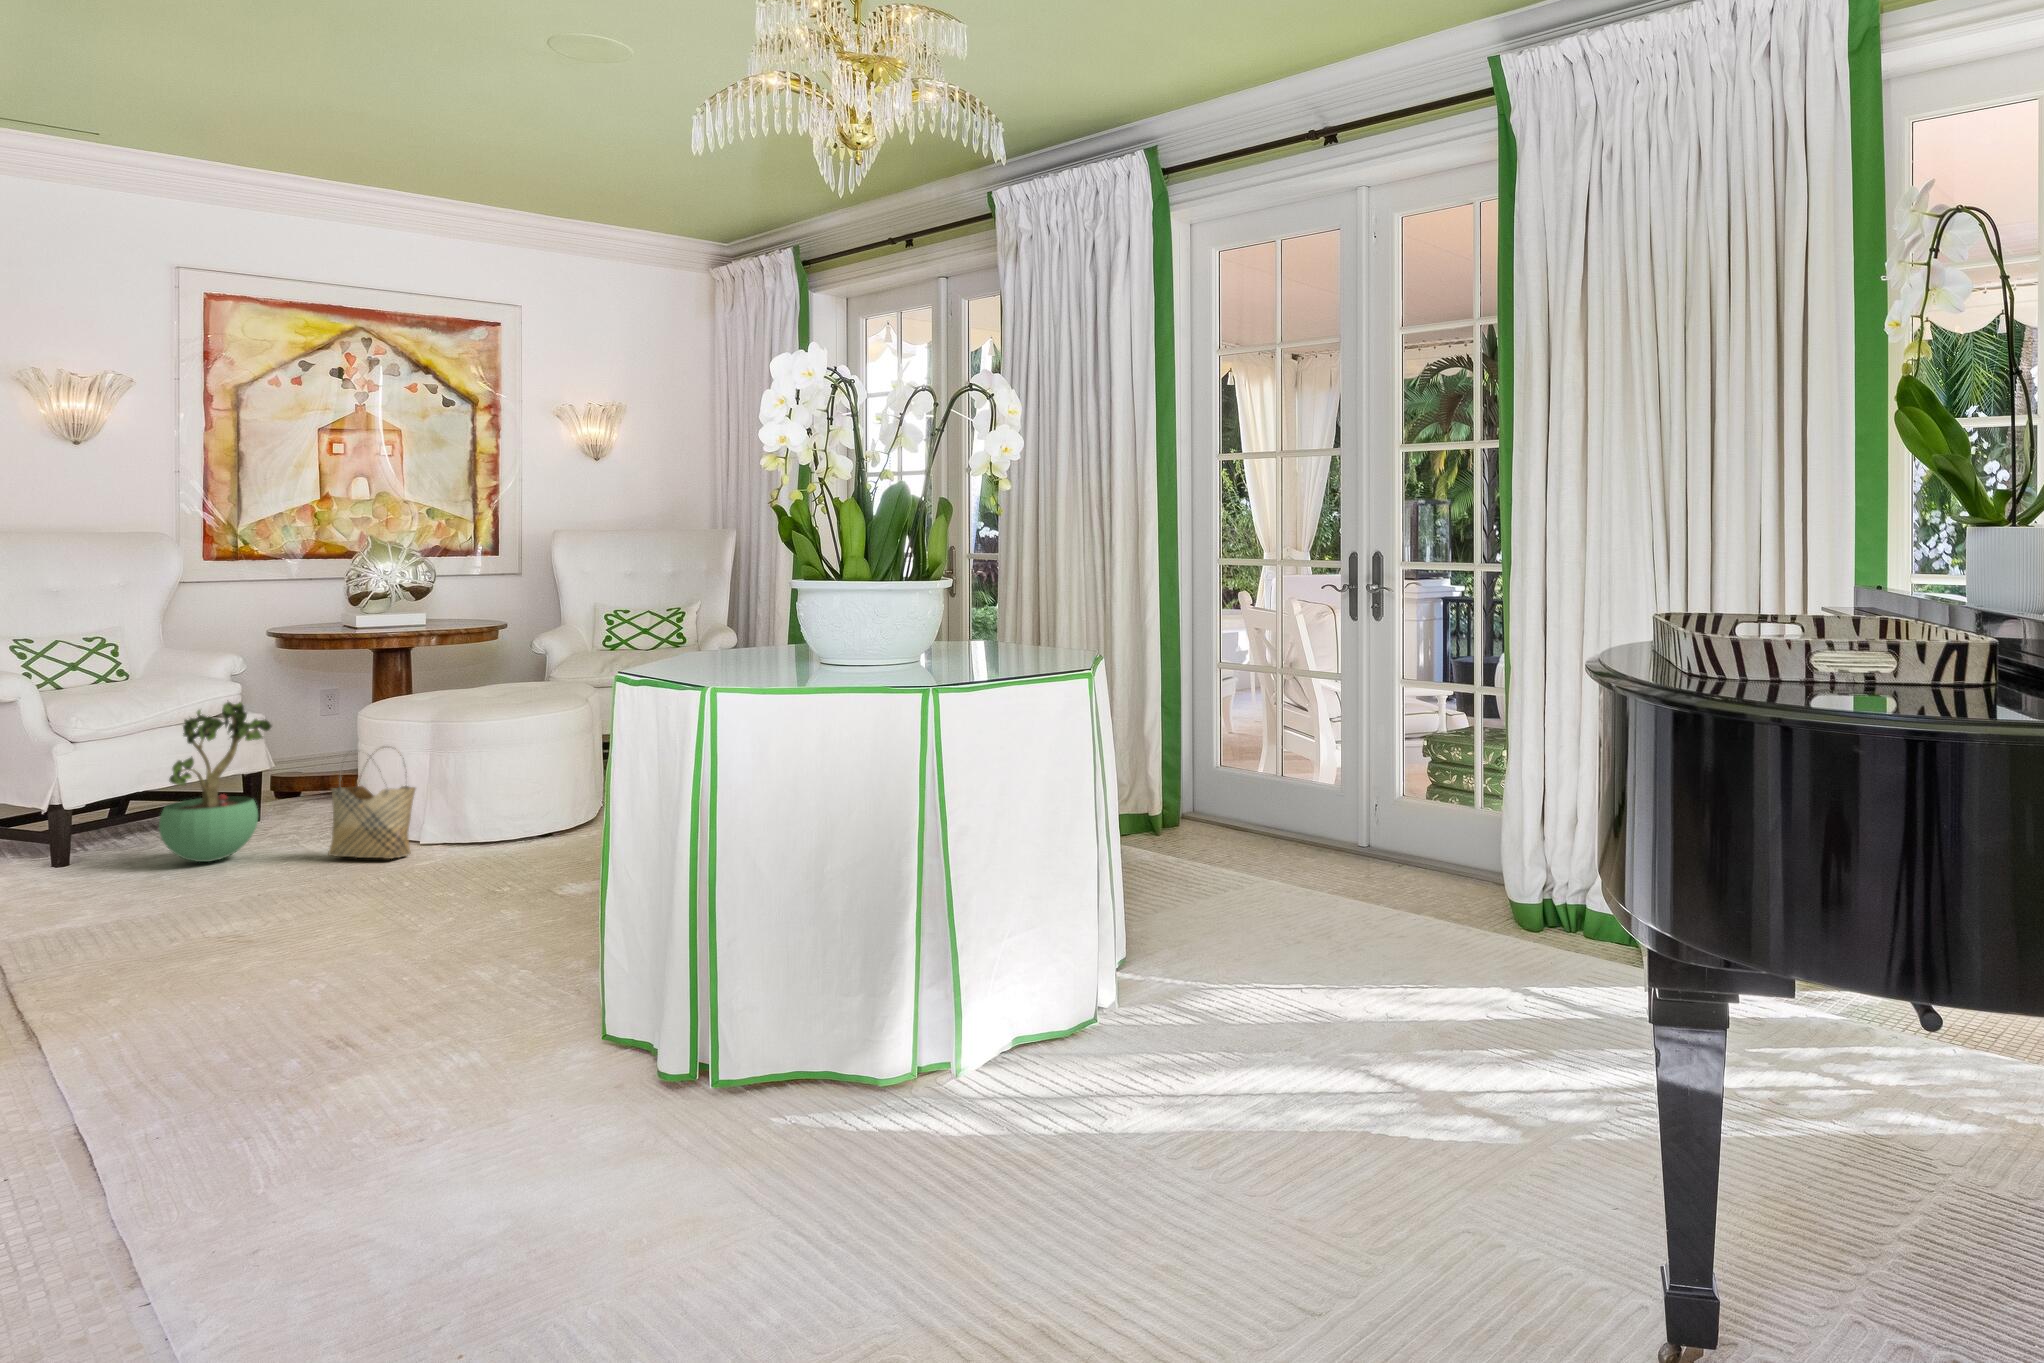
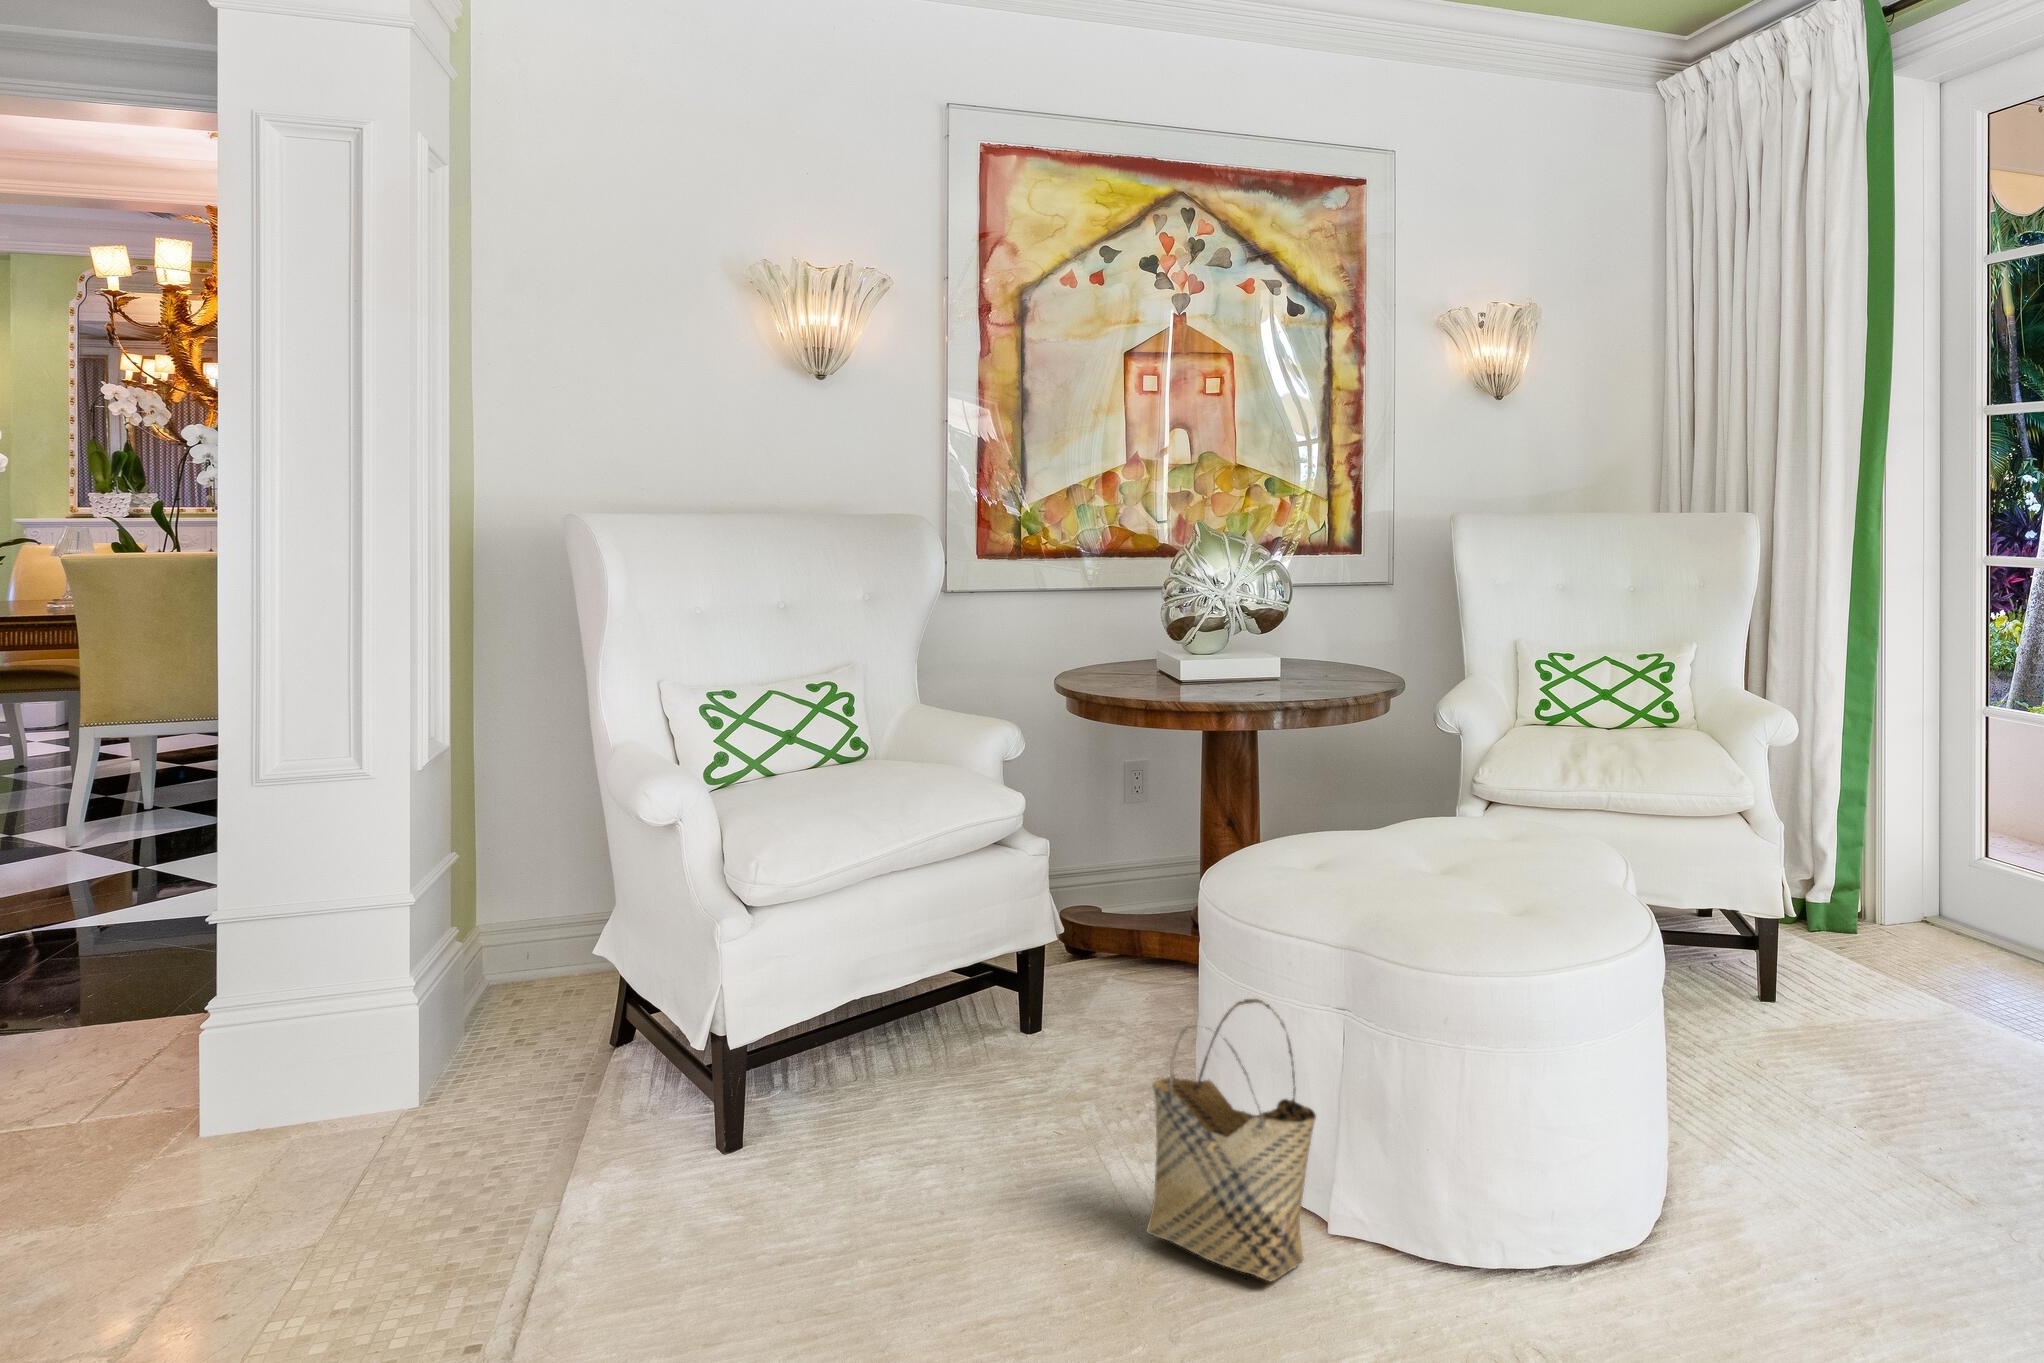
potted plant: present [159,702,271,862] -> none [865,866,1053,1192]

